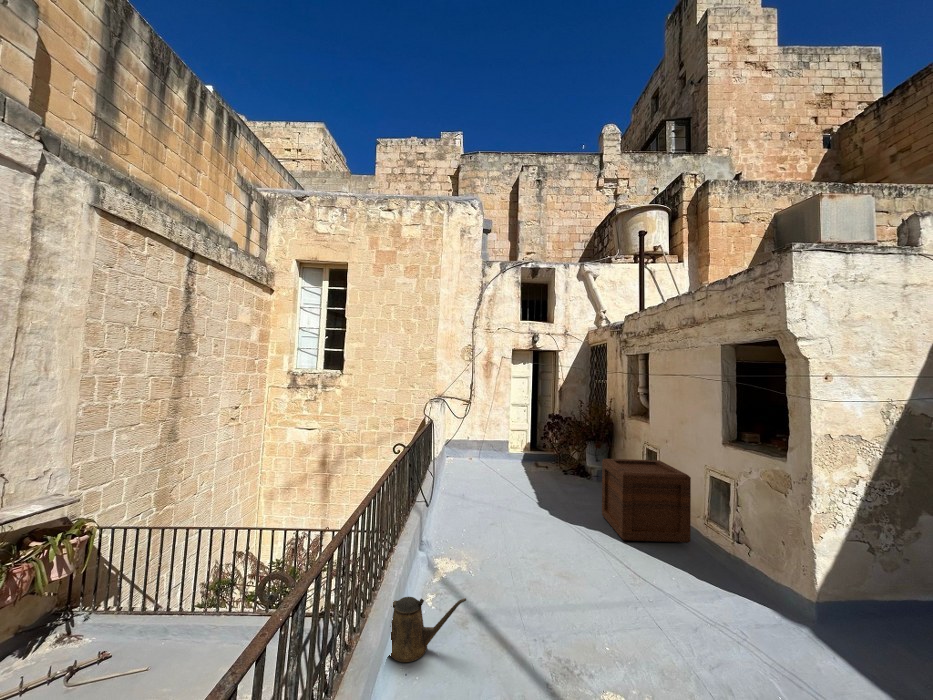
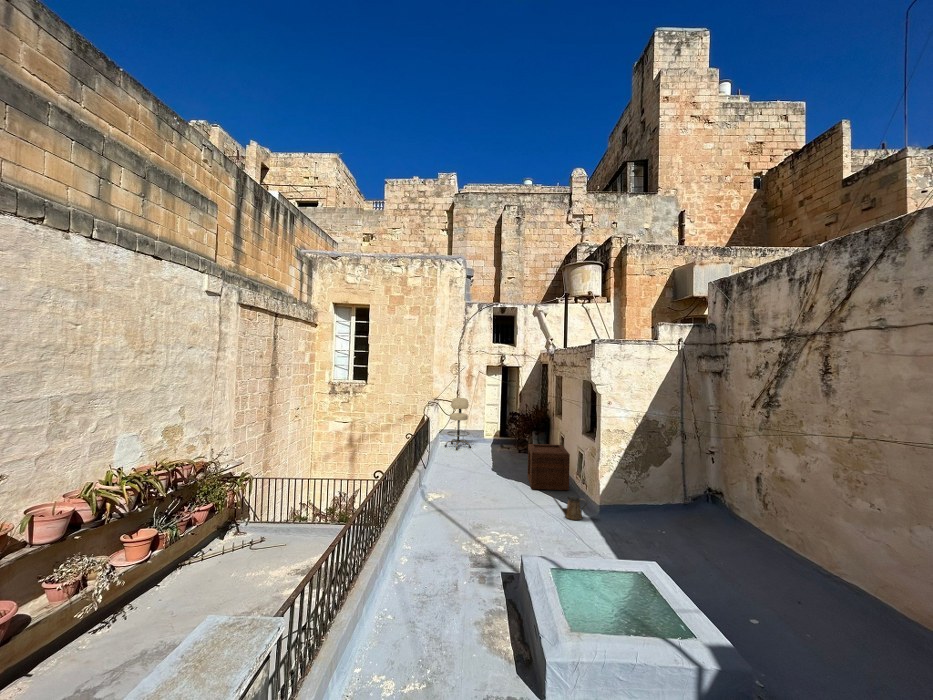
stool: none [453,394,493,469] -> present [445,398,471,450]
watering can: present [390,597,466,662] -> present [550,495,587,520]

